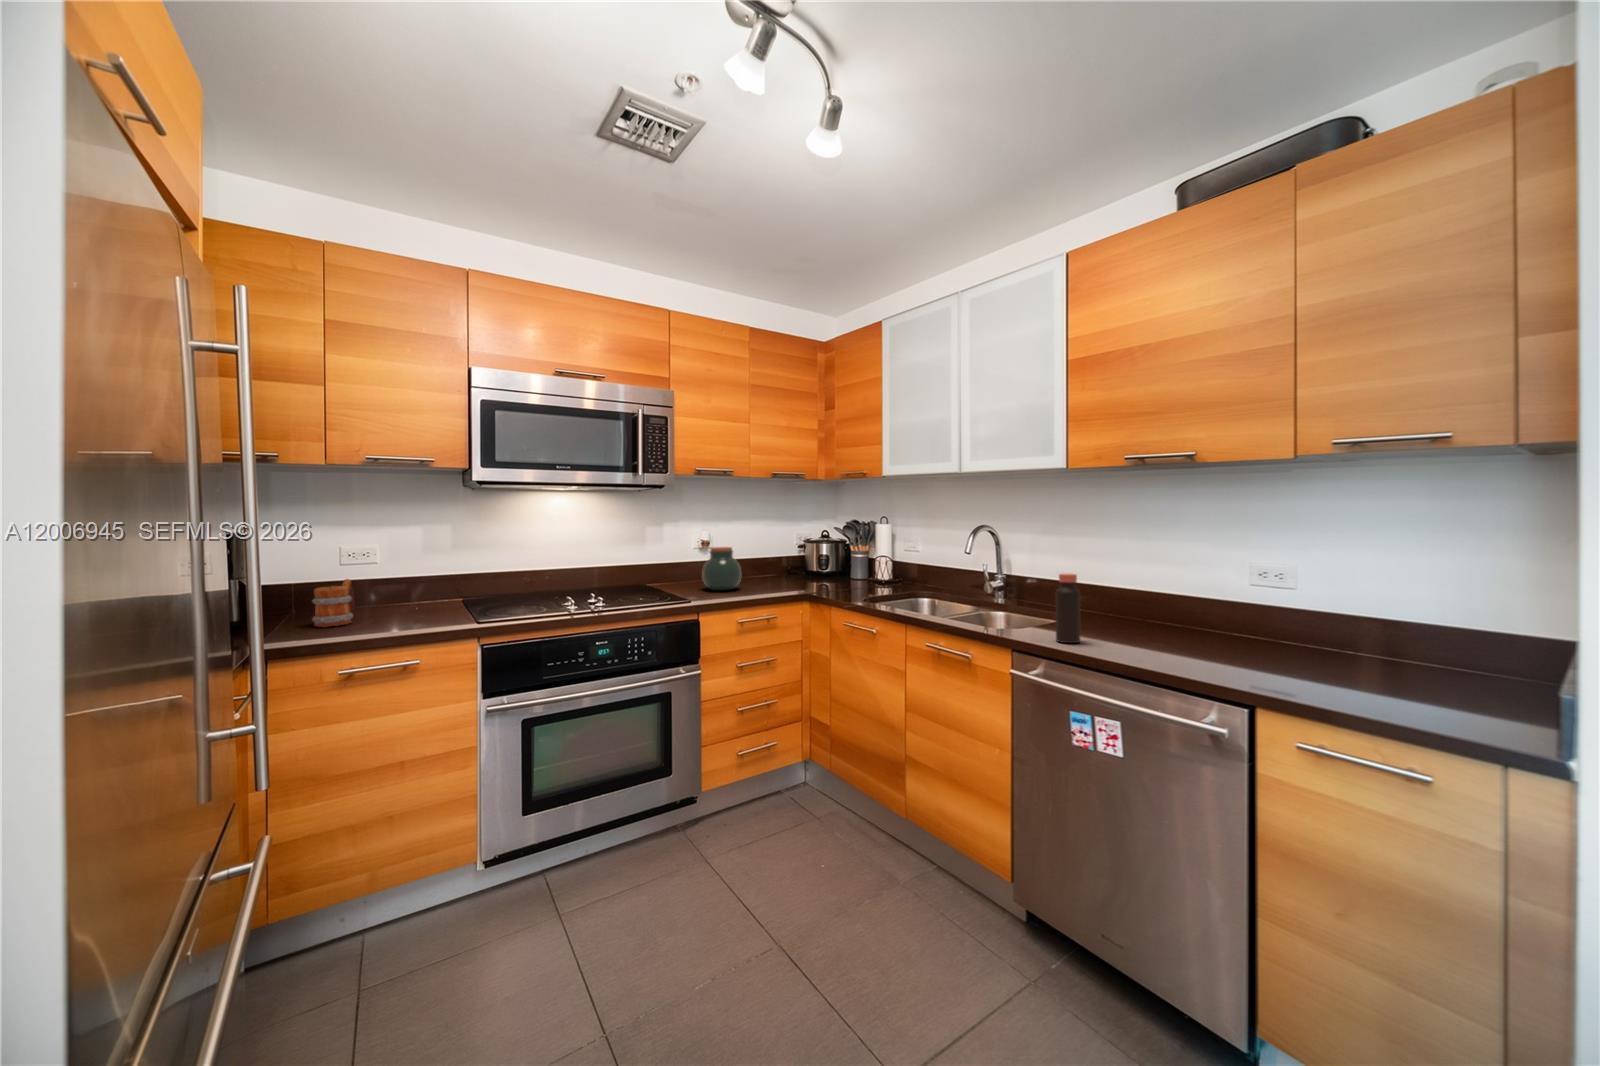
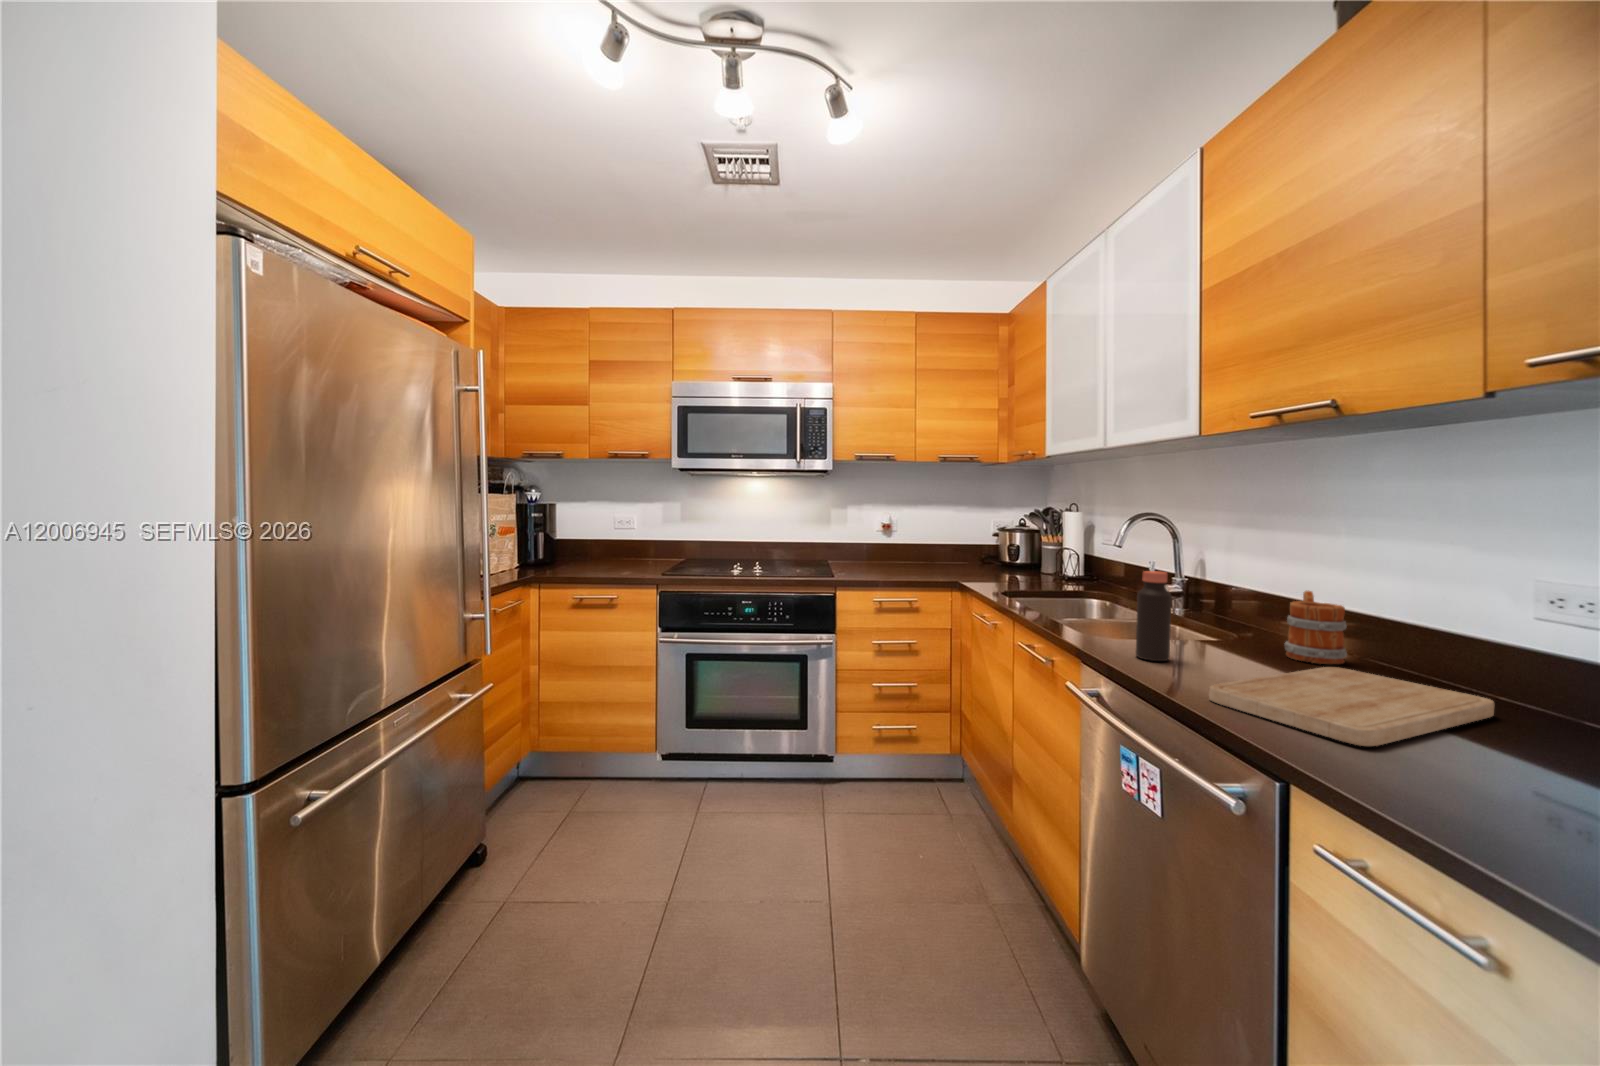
jar: present [702,547,741,590] -> none [865,529,902,570]
mug: present [313,579,355,627] -> present [1285,591,1347,664]
cutting board: none [1149,631,1267,677] -> present [1209,667,1494,746]

